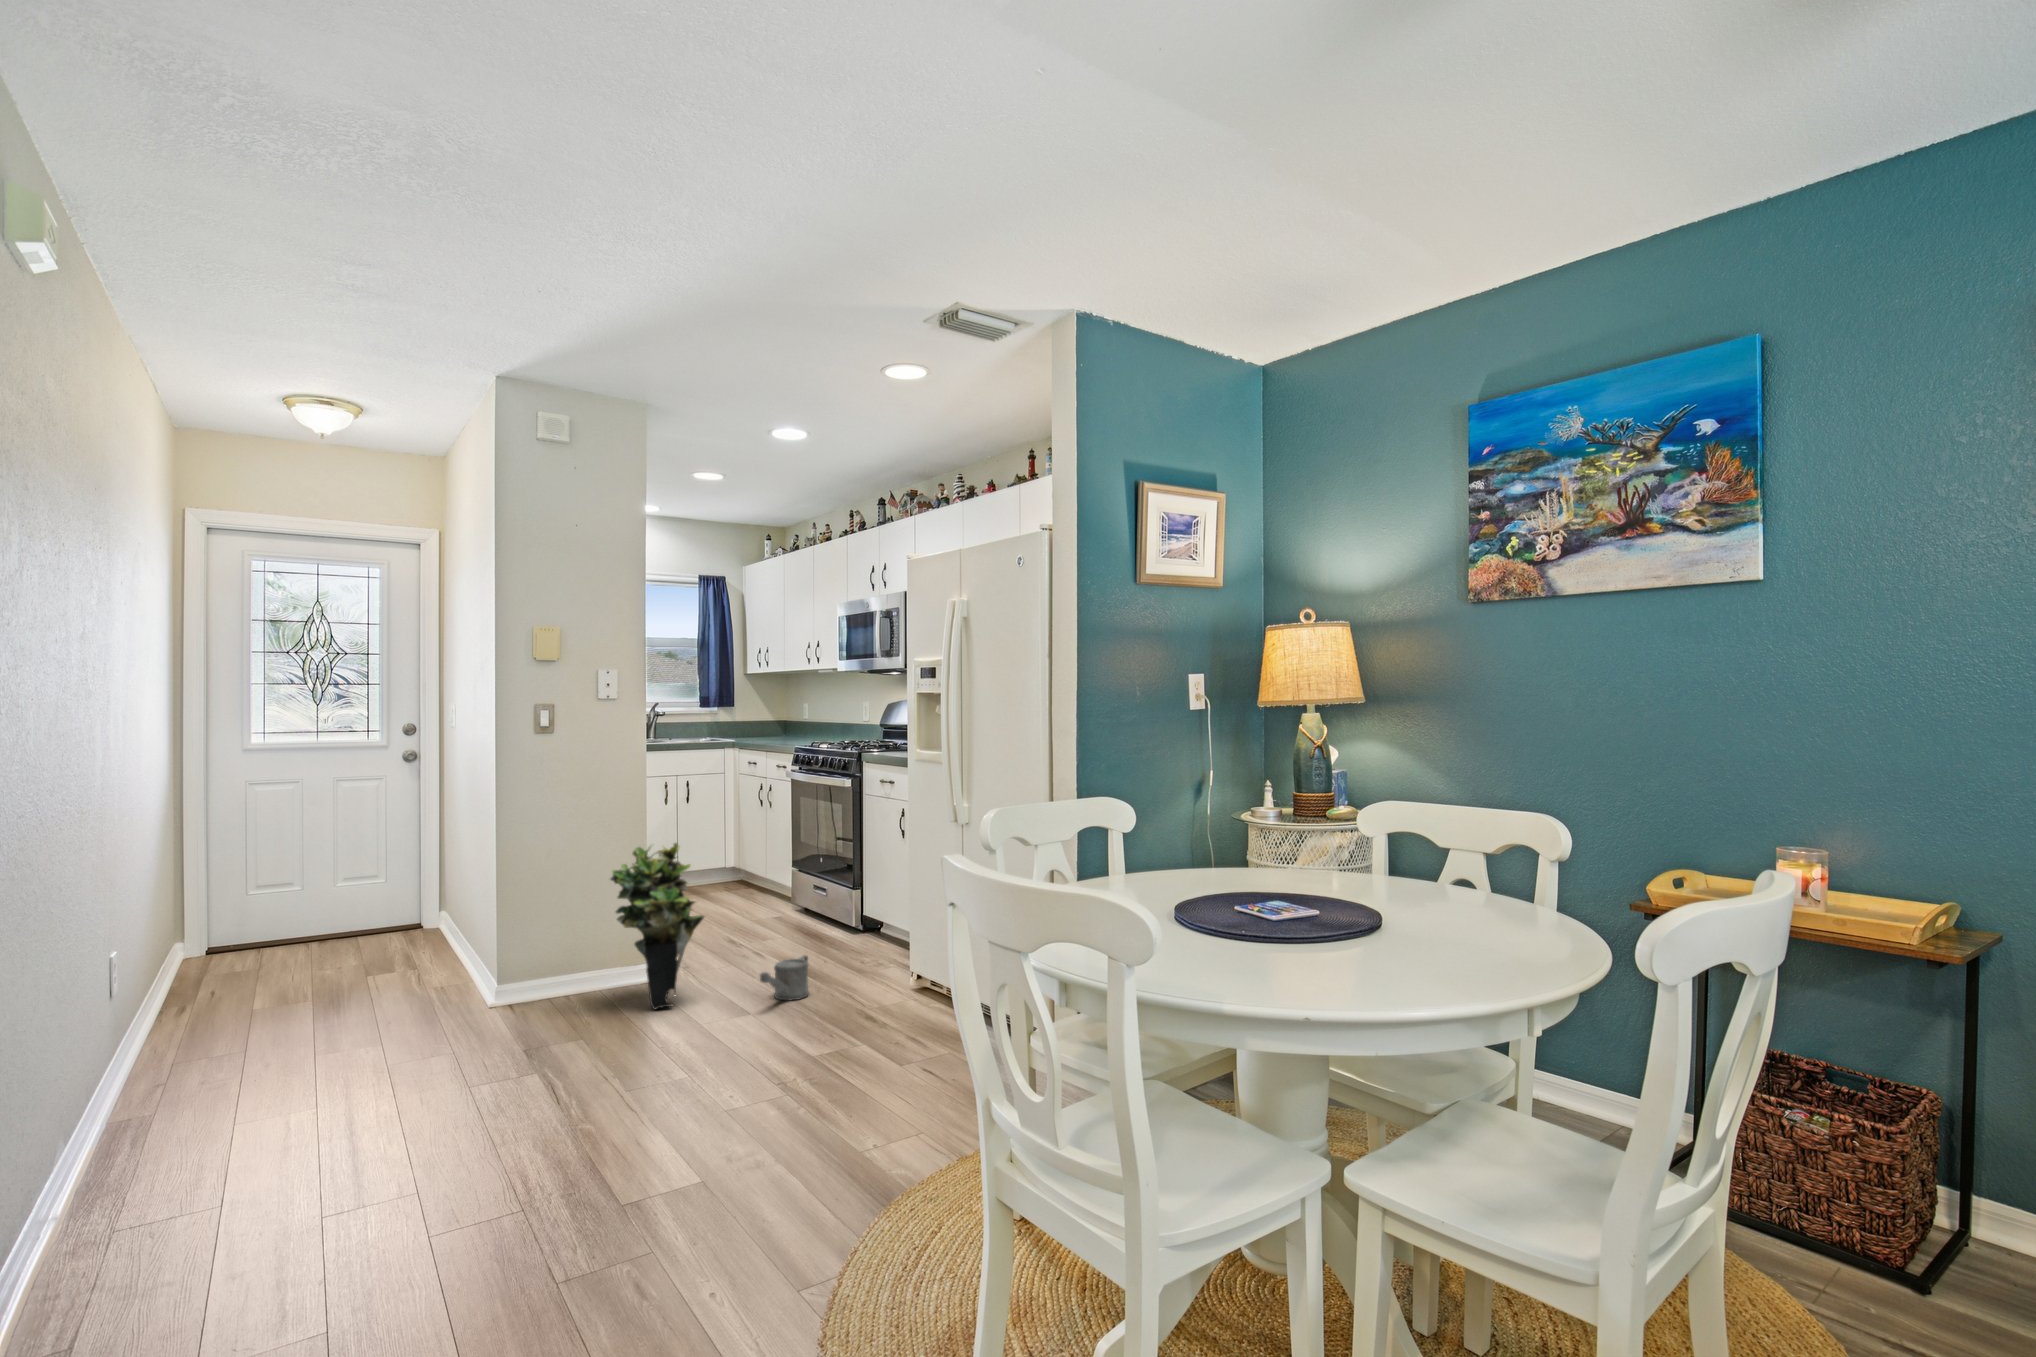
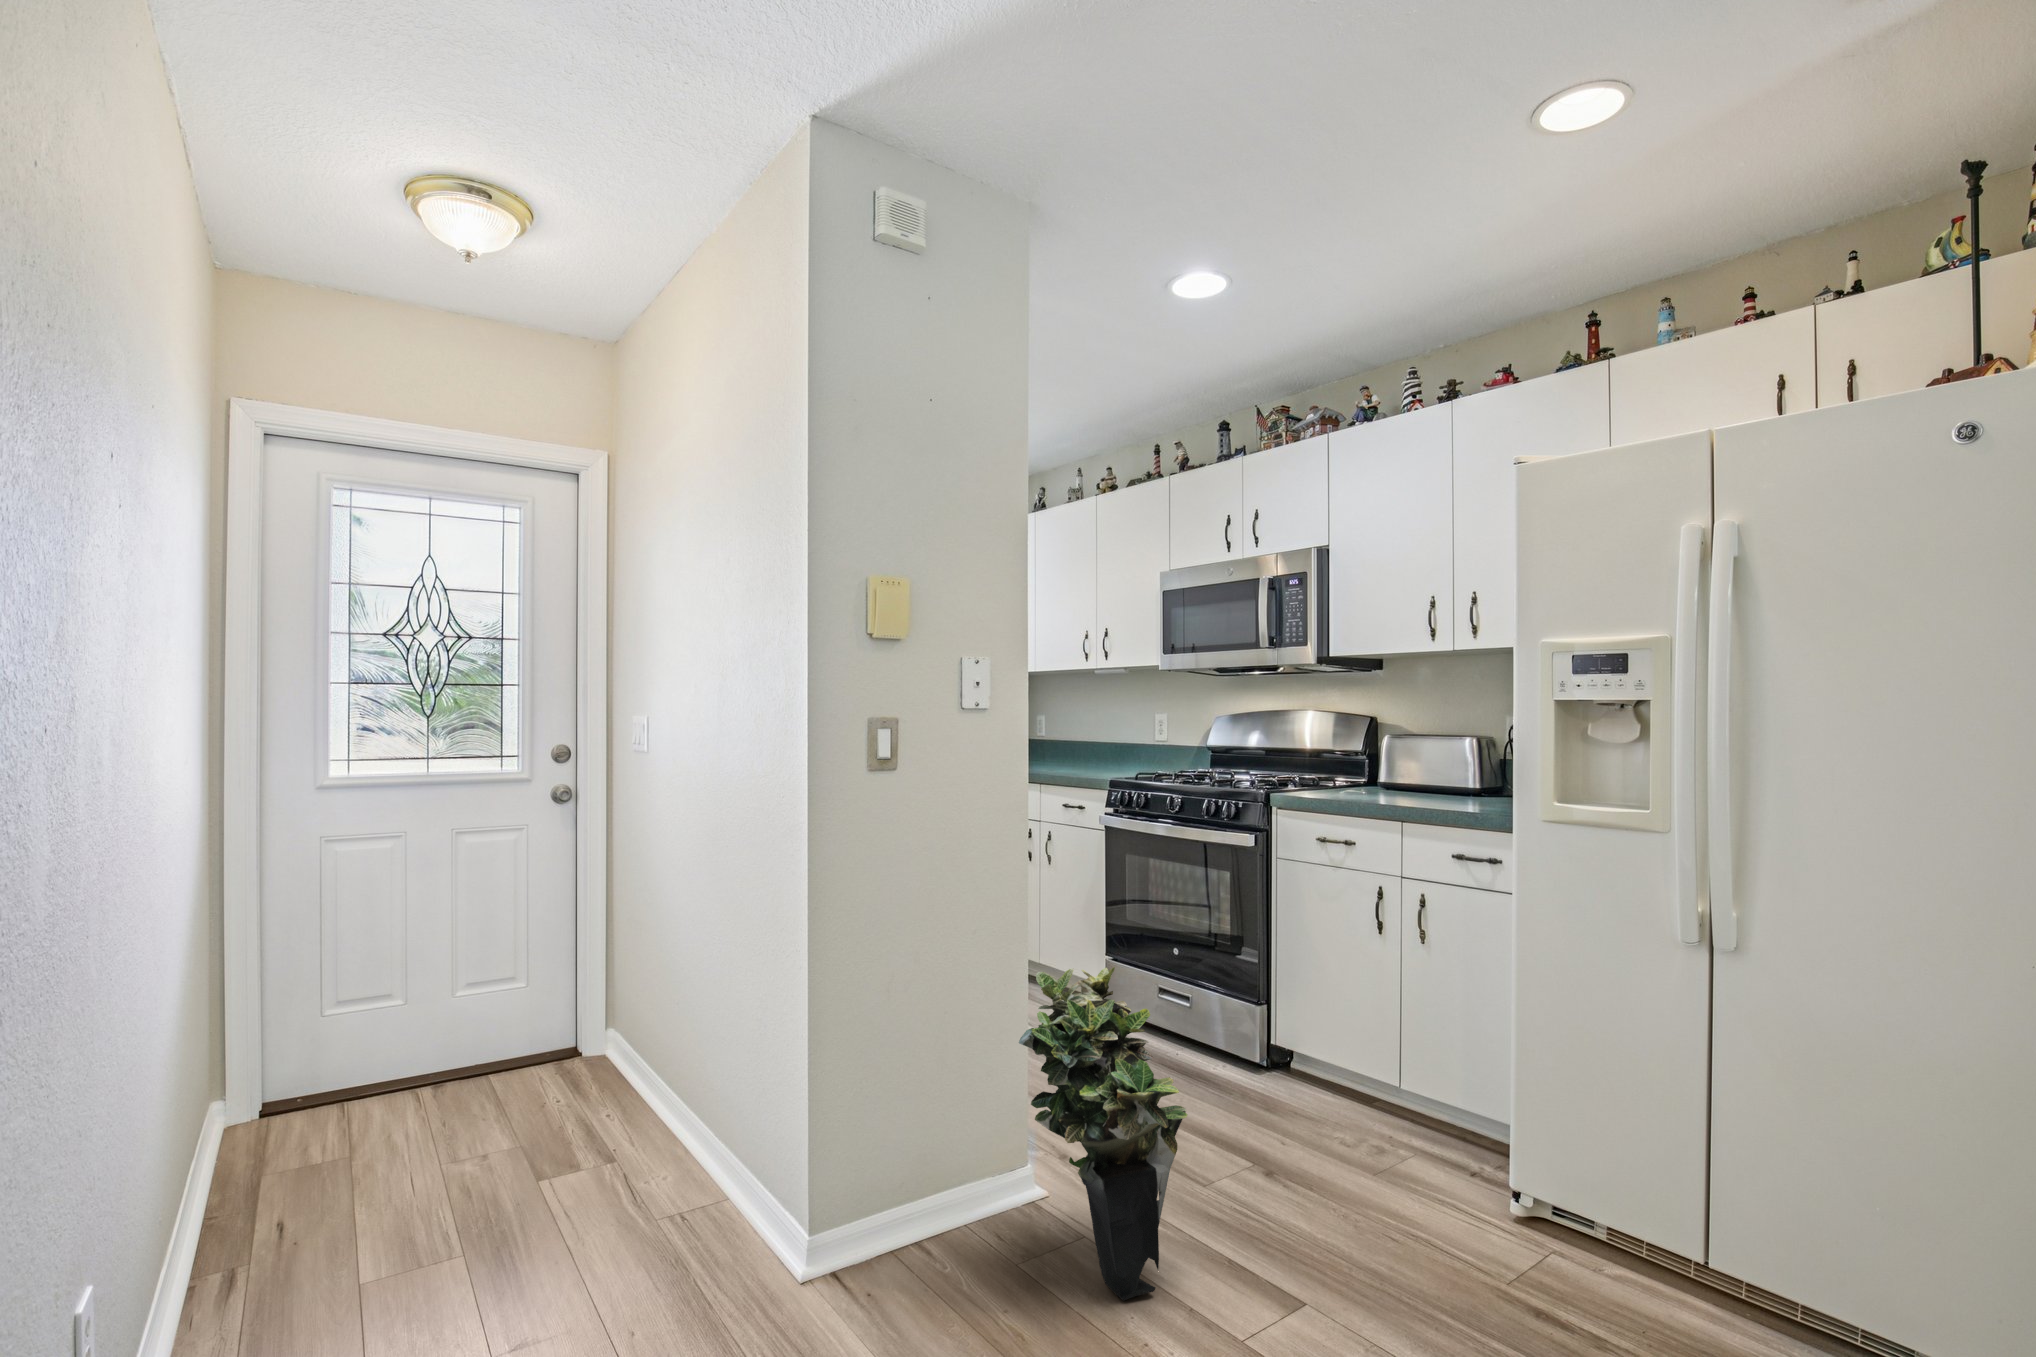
watering can: present [760,955,809,1000] -> none [1305,1168,1371,1272]

